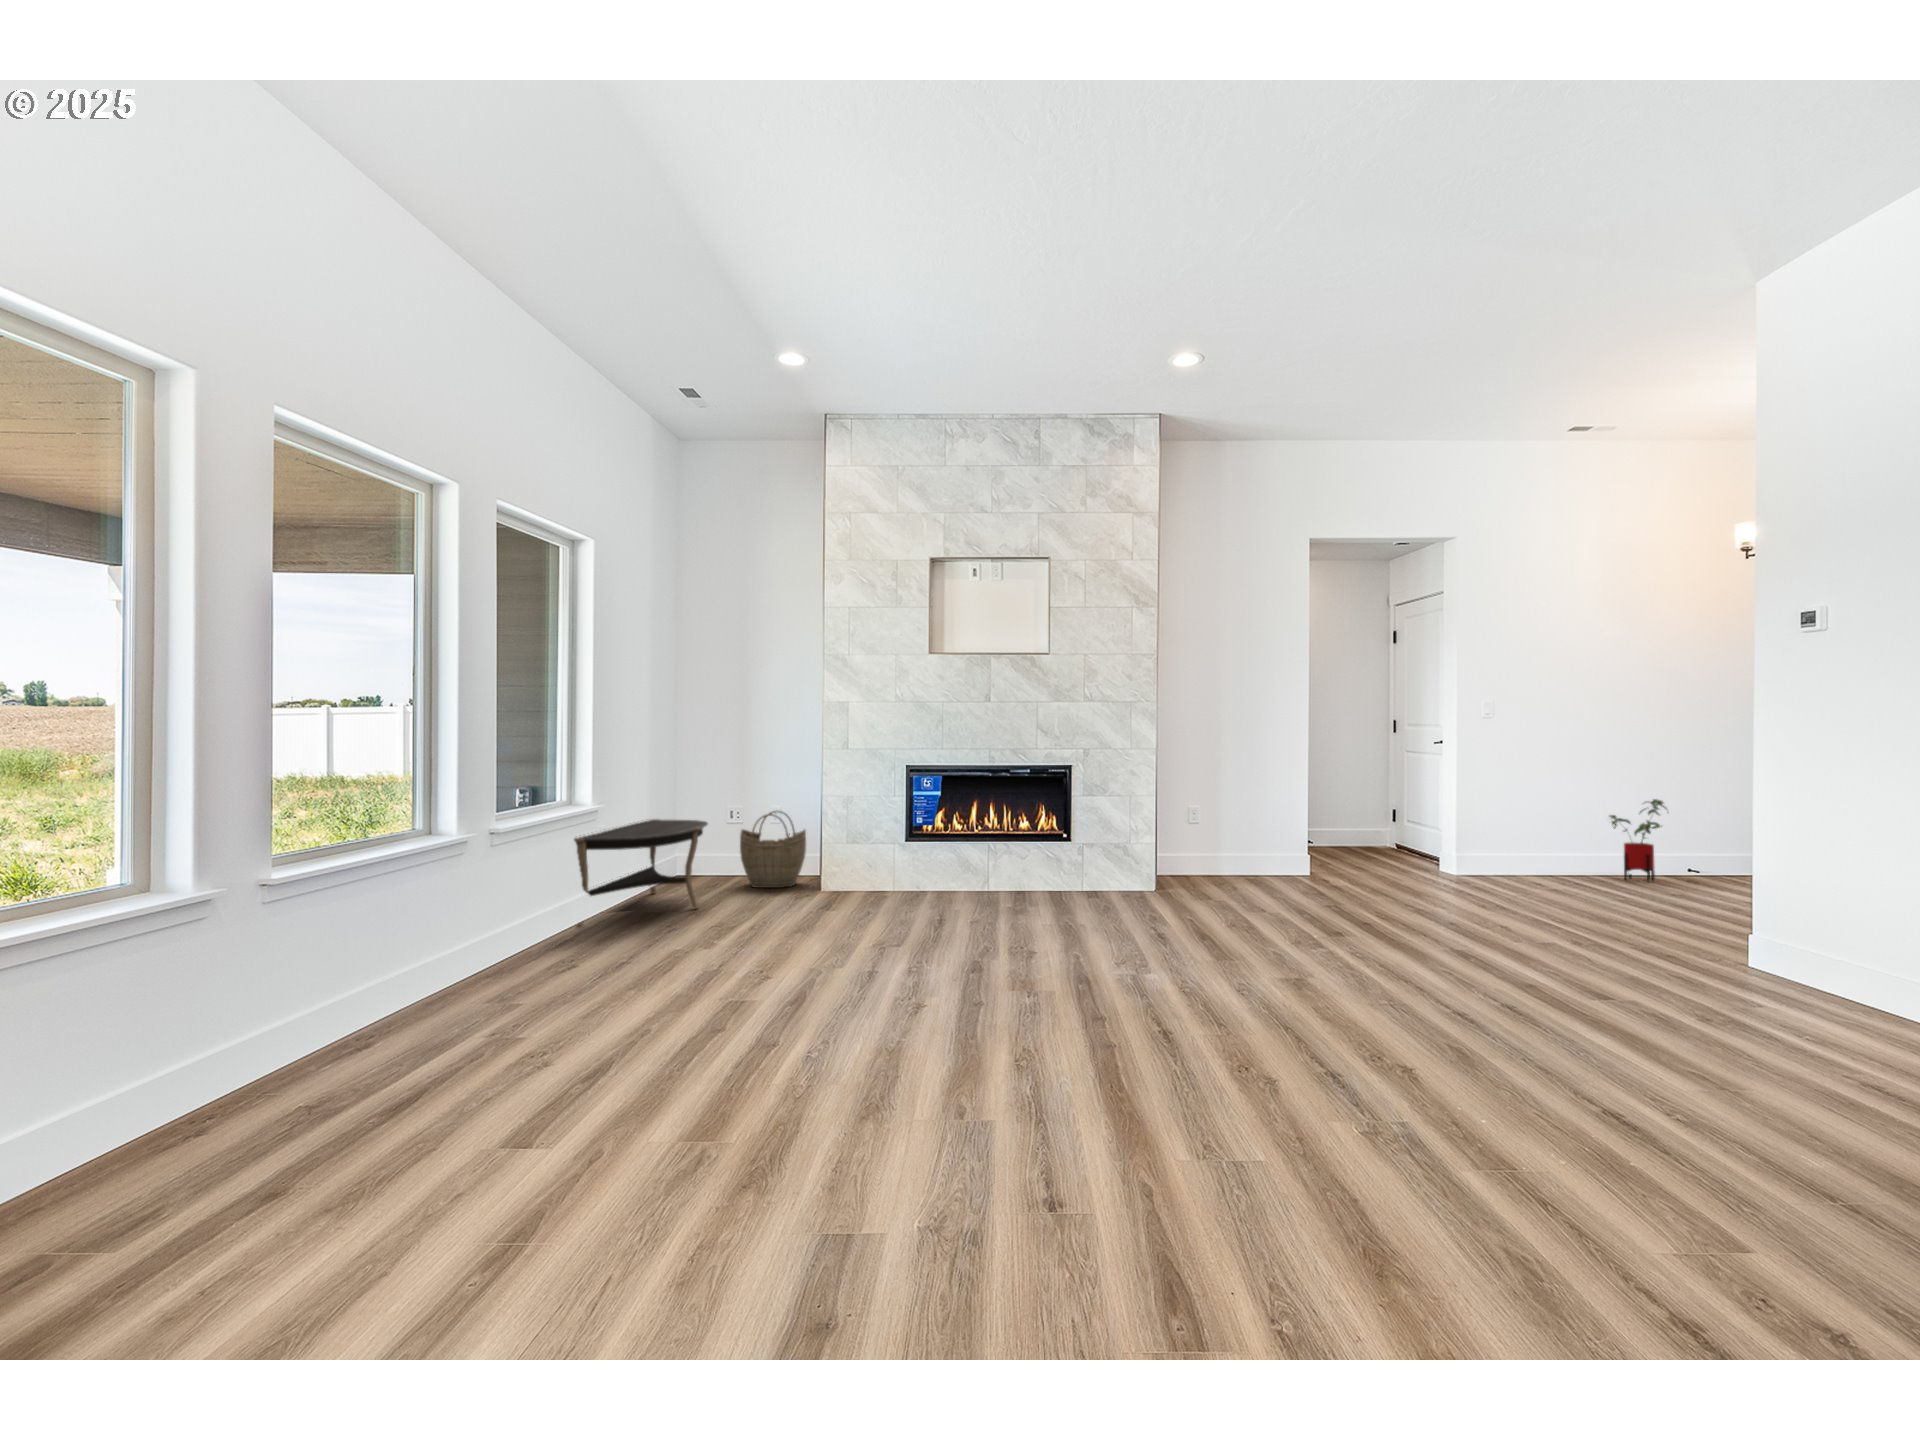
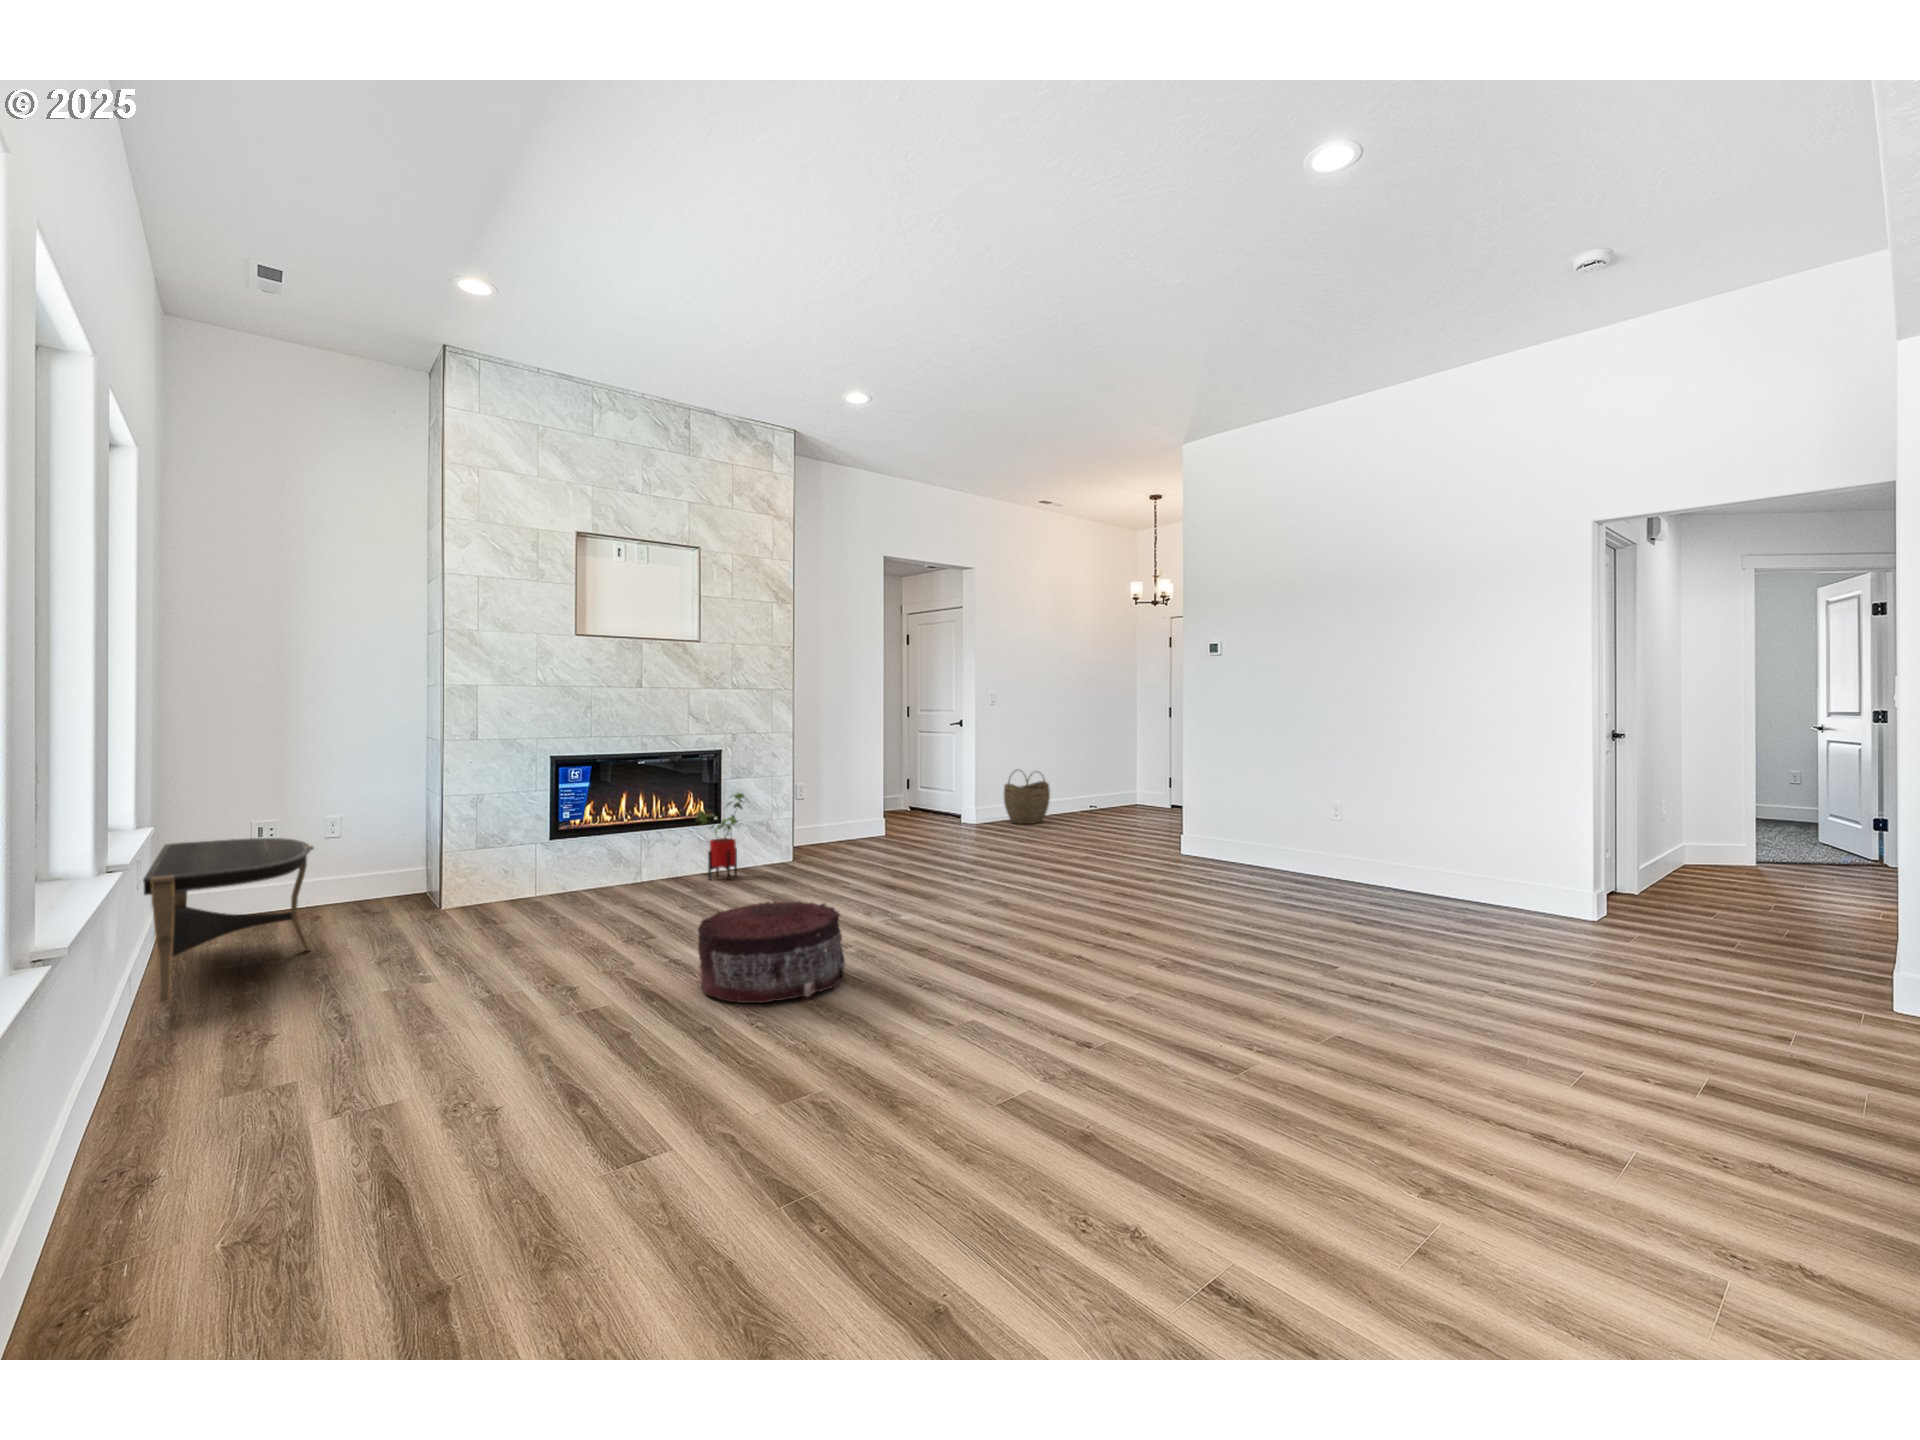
house plant: present [1610,799,1666,882] -> present [696,792,746,880]
woven basket: present [740,810,806,888] -> present [1004,769,1050,824]
pouf: none [835,915,985,1020] -> present [698,901,845,1003]

